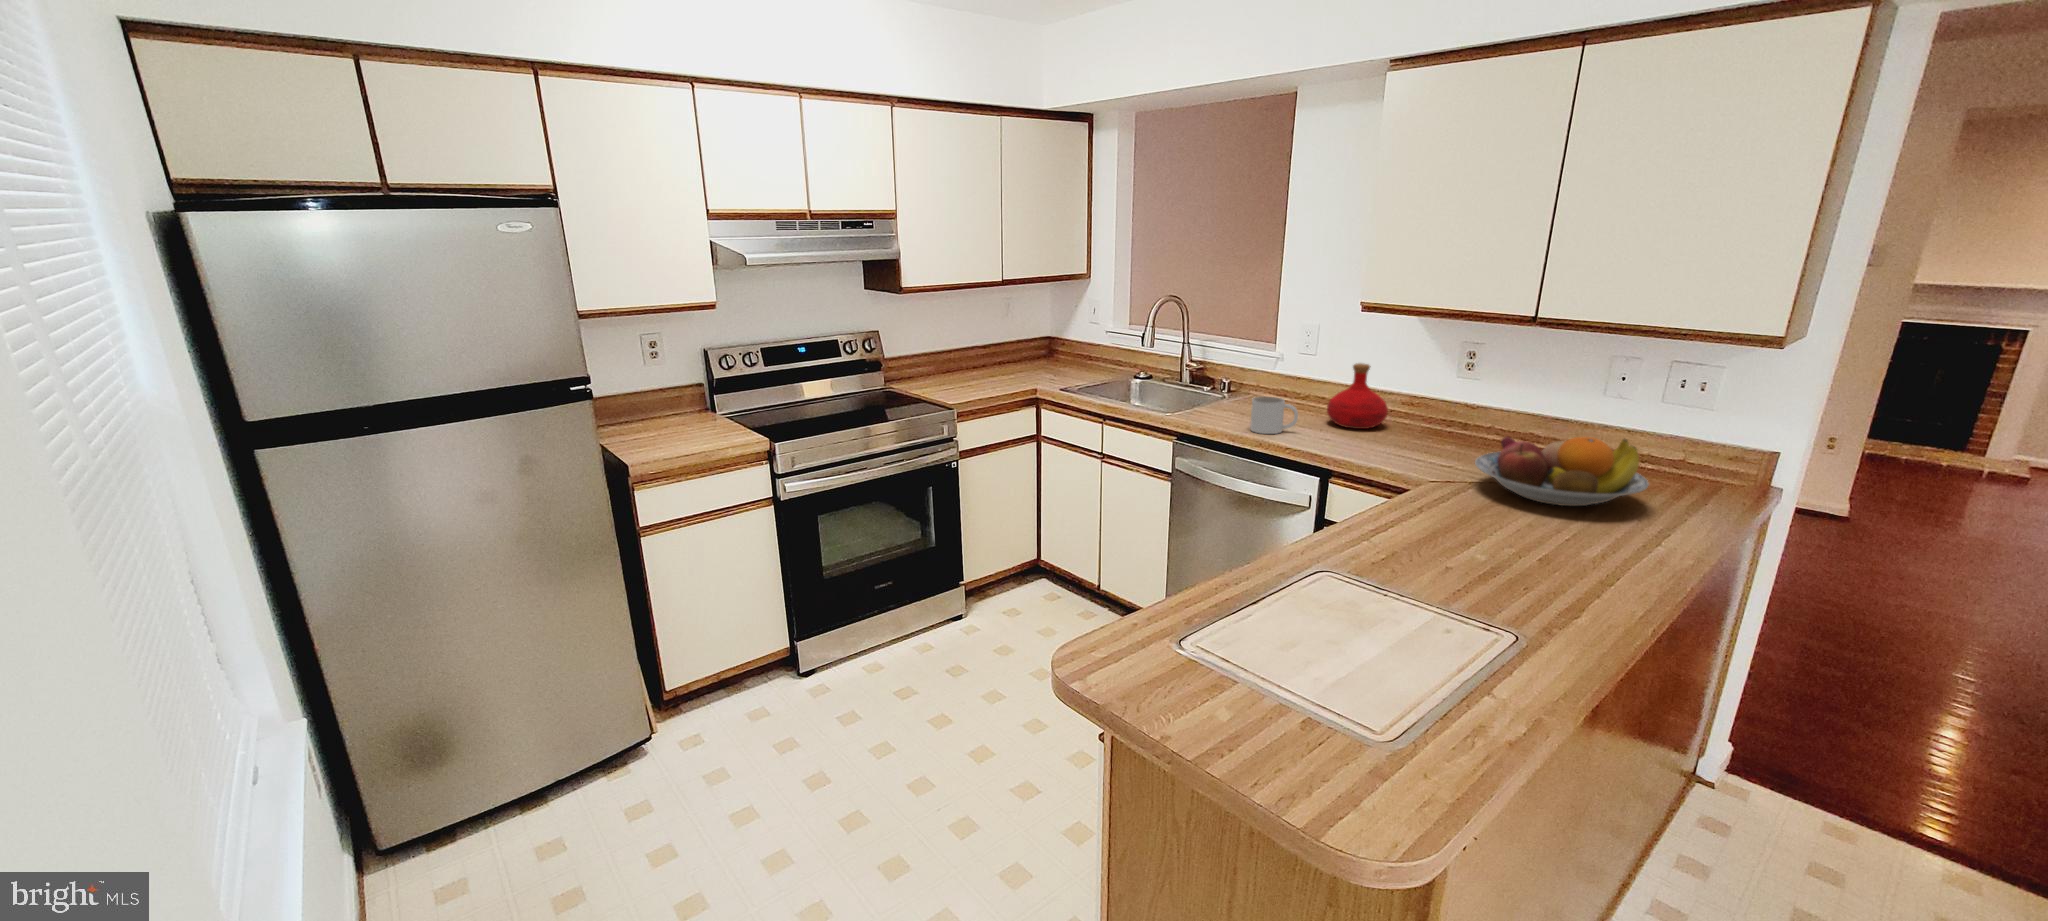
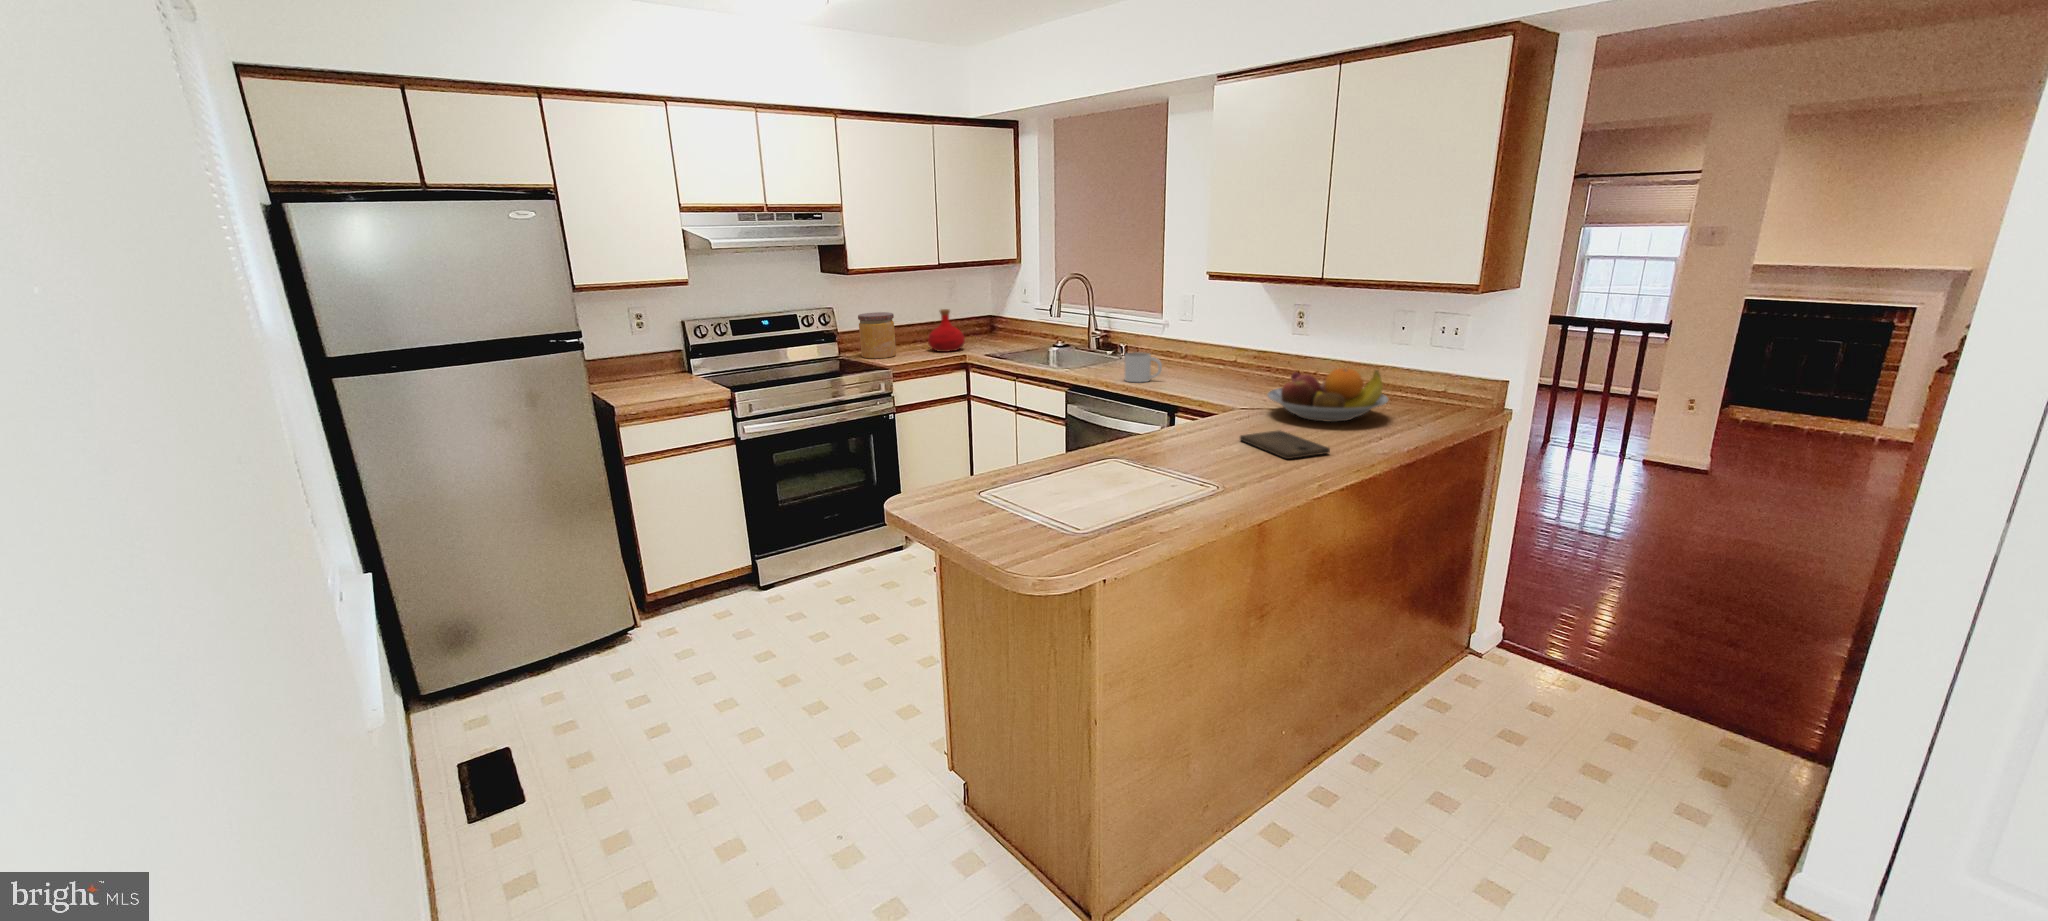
jar: none [909,337,952,392] -> present [858,312,896,359]
bottle: present [1327,363,1388,429] -> present [928,309,965,352]
cutting board: none [1484,526,1632,580] -> present [1240,431,1330,459]

